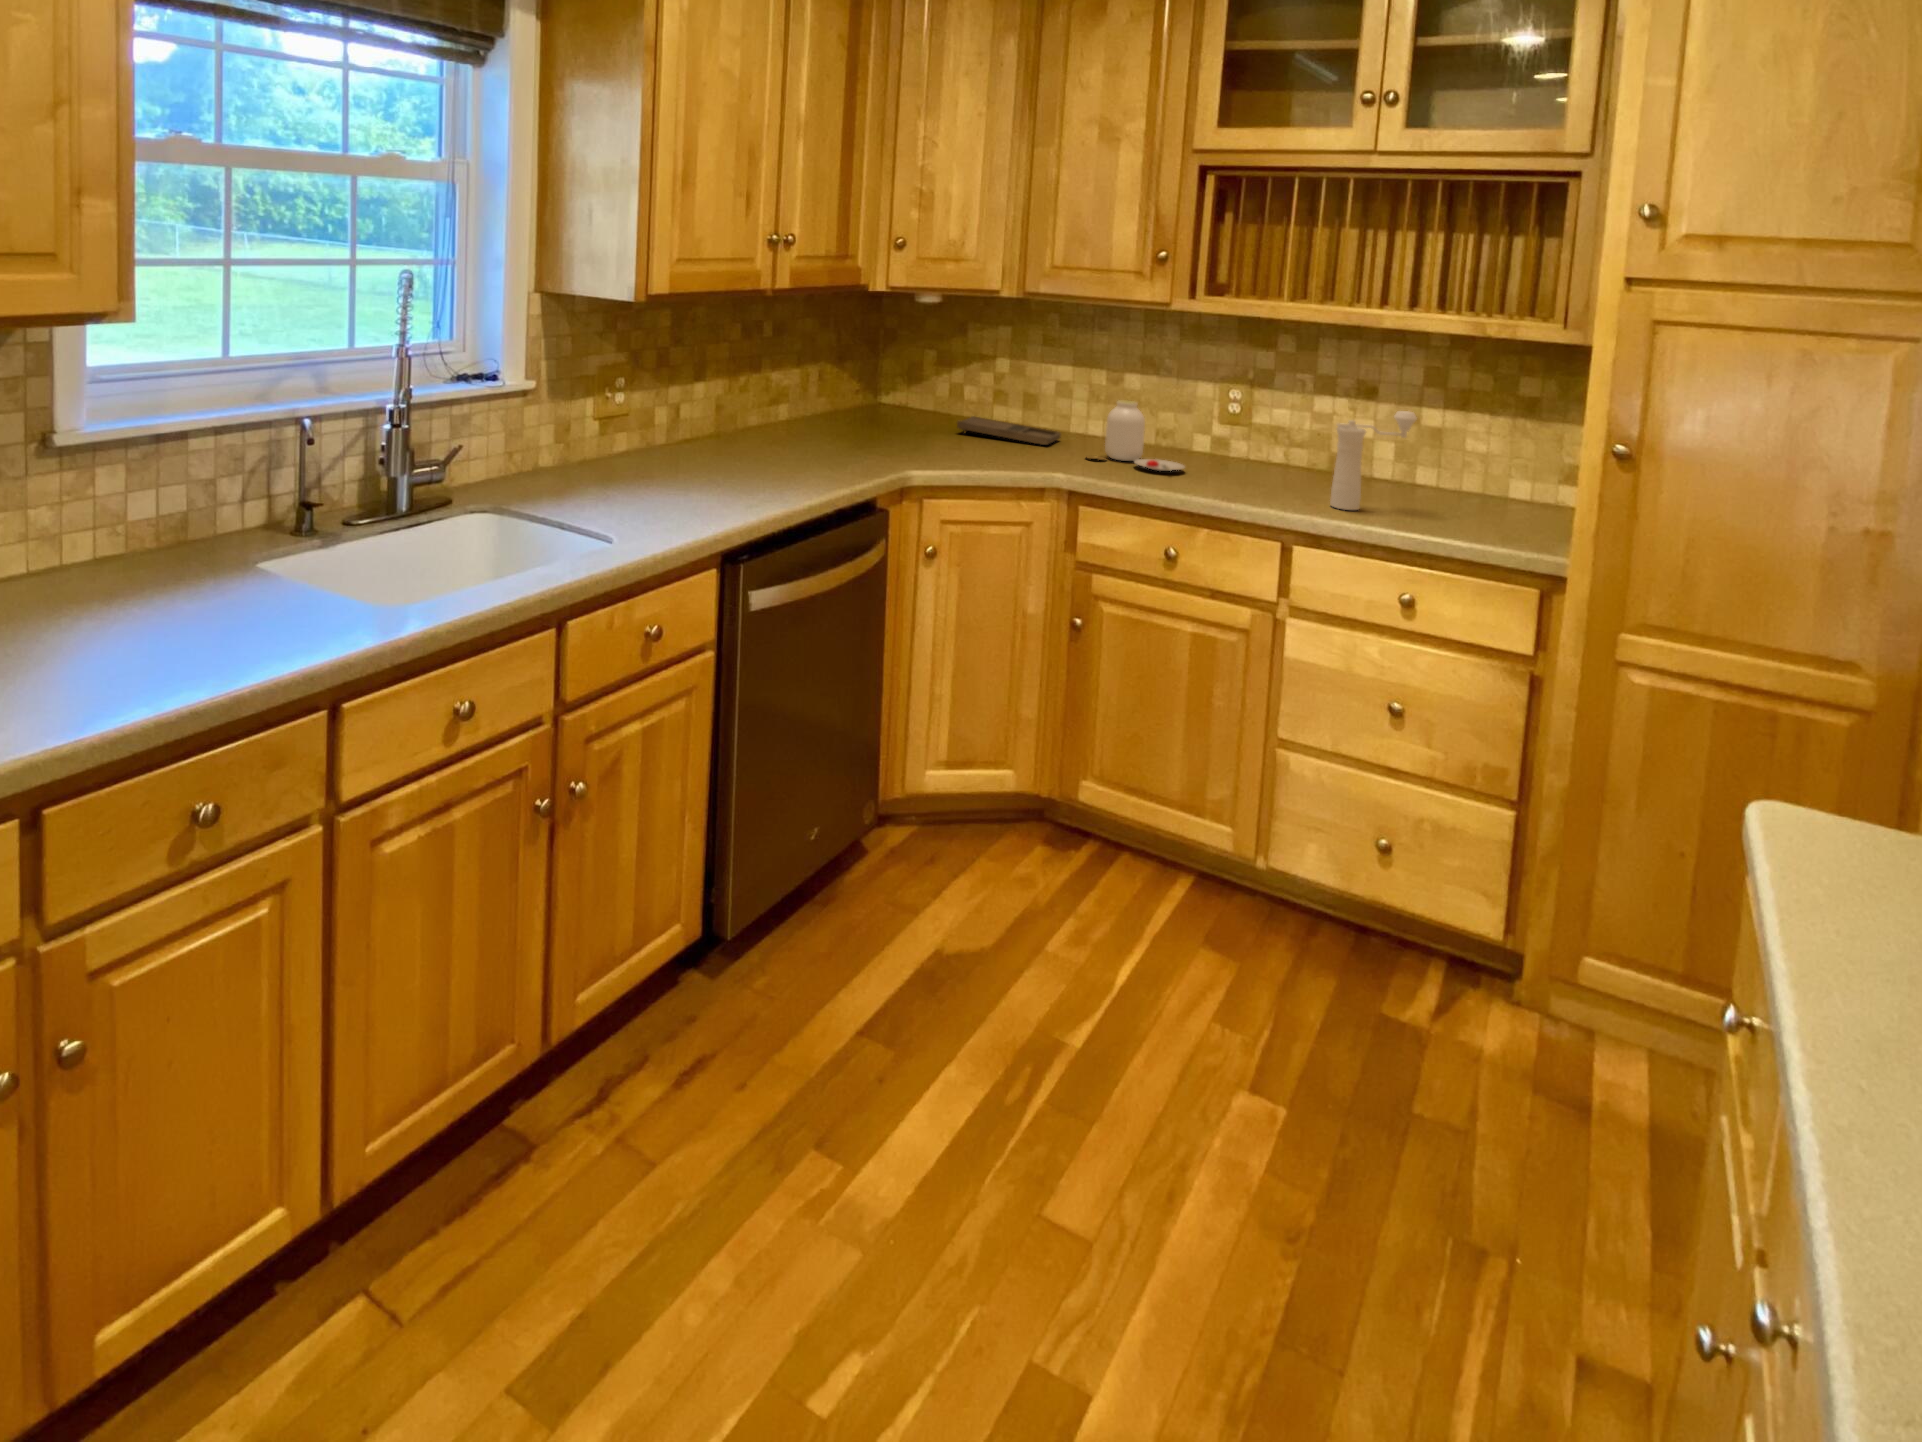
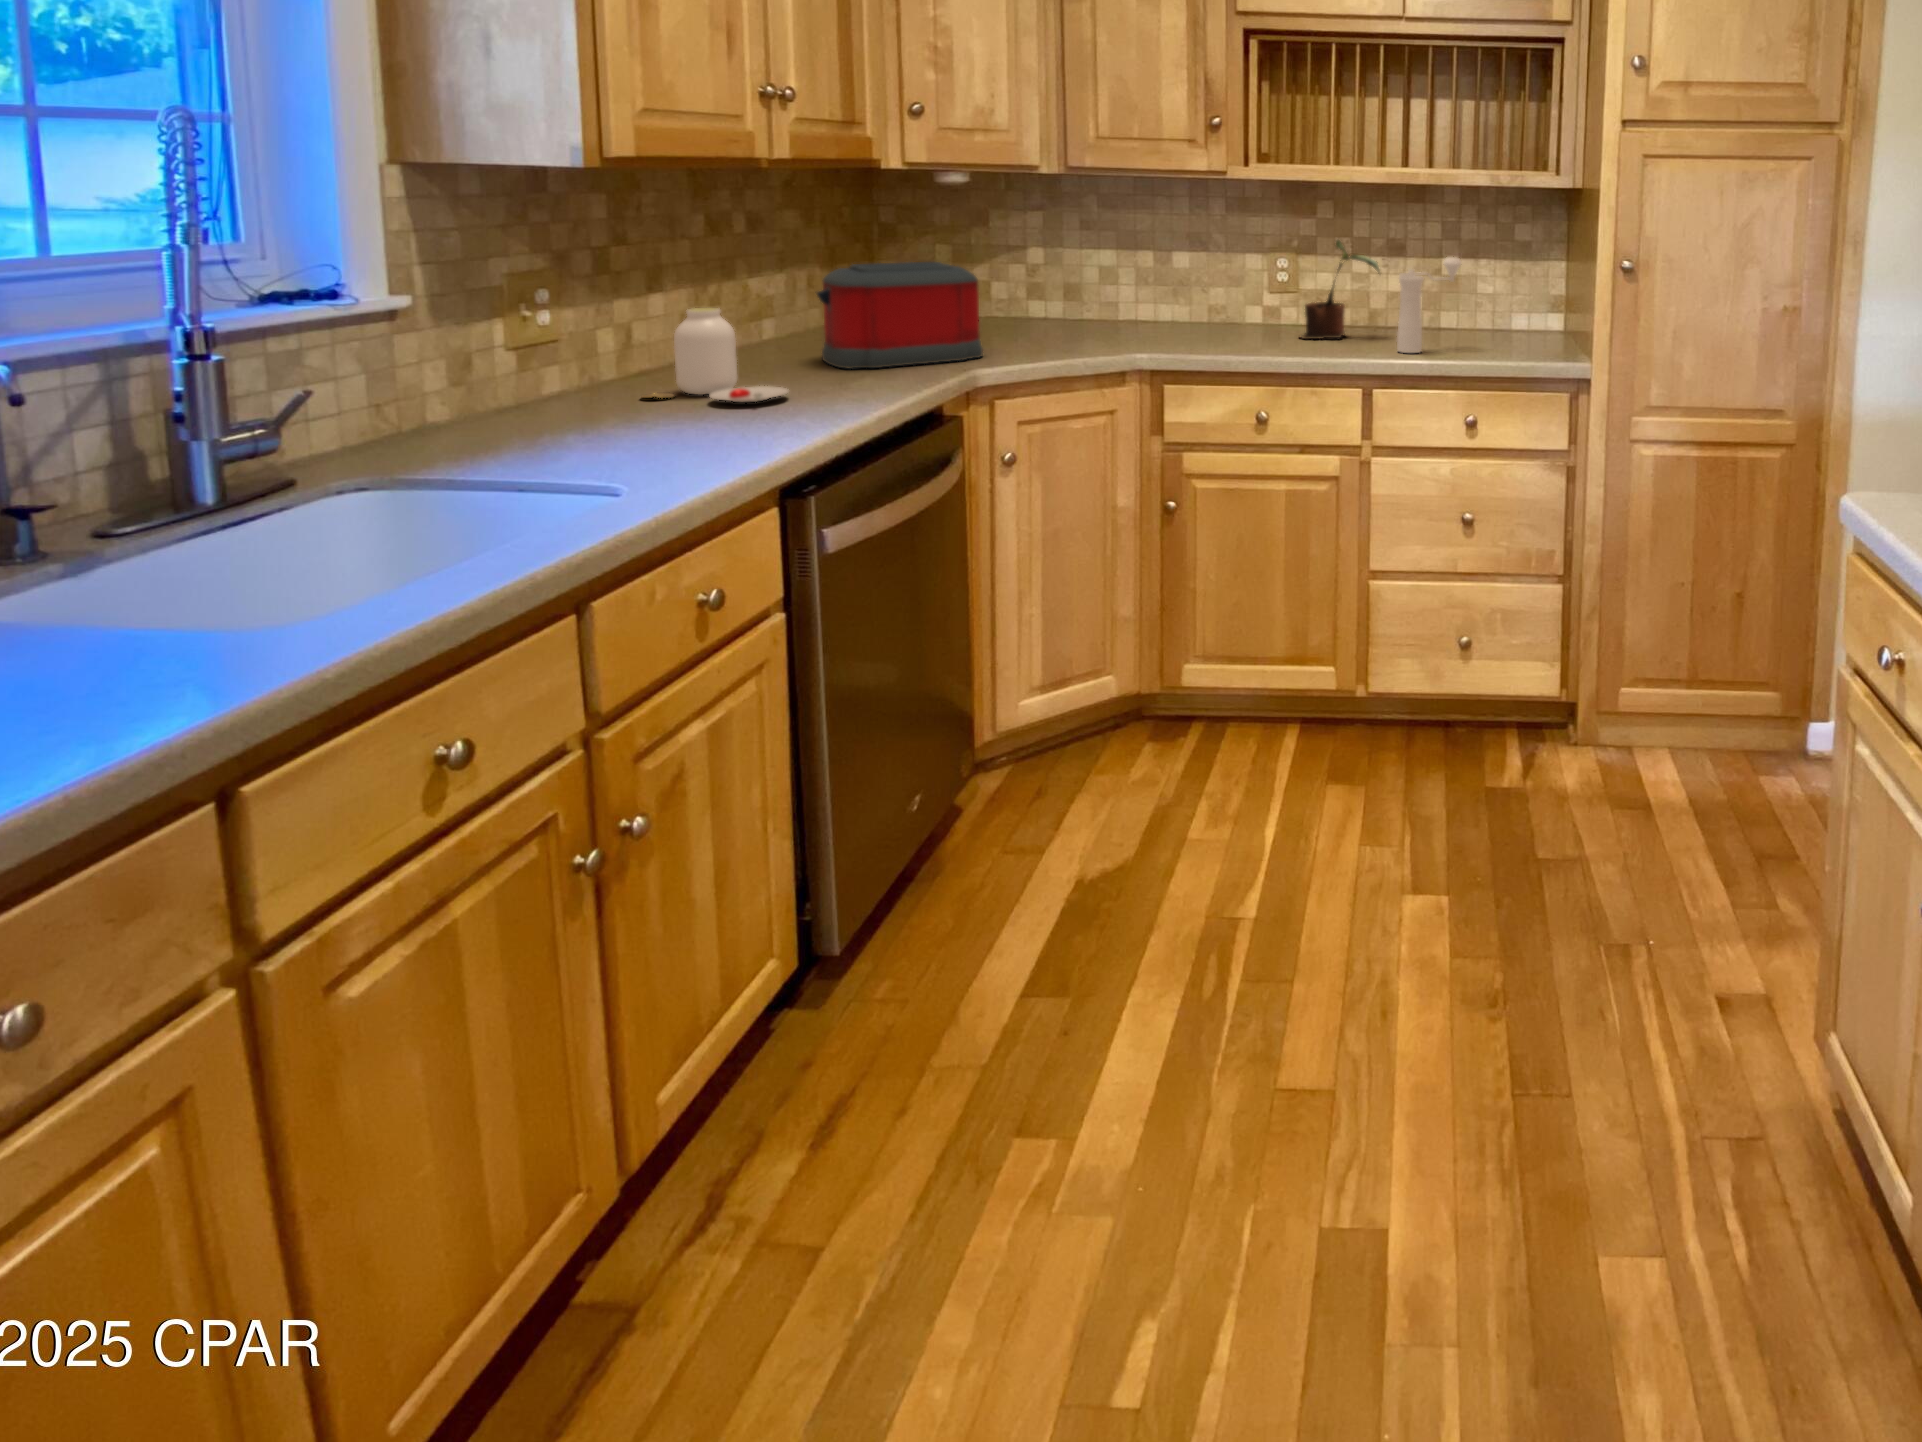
toaster: none [802,371,927,461] -> present [817,262,983,369]
potted plant: none [1230,380,1327,482] -> present [1302,240,1380,339]
jar: present [1088,400,1184,471] -> present [643,308,788,402]
tray: present [957,416,1061,445] -> none [1000,309,1117,331]

